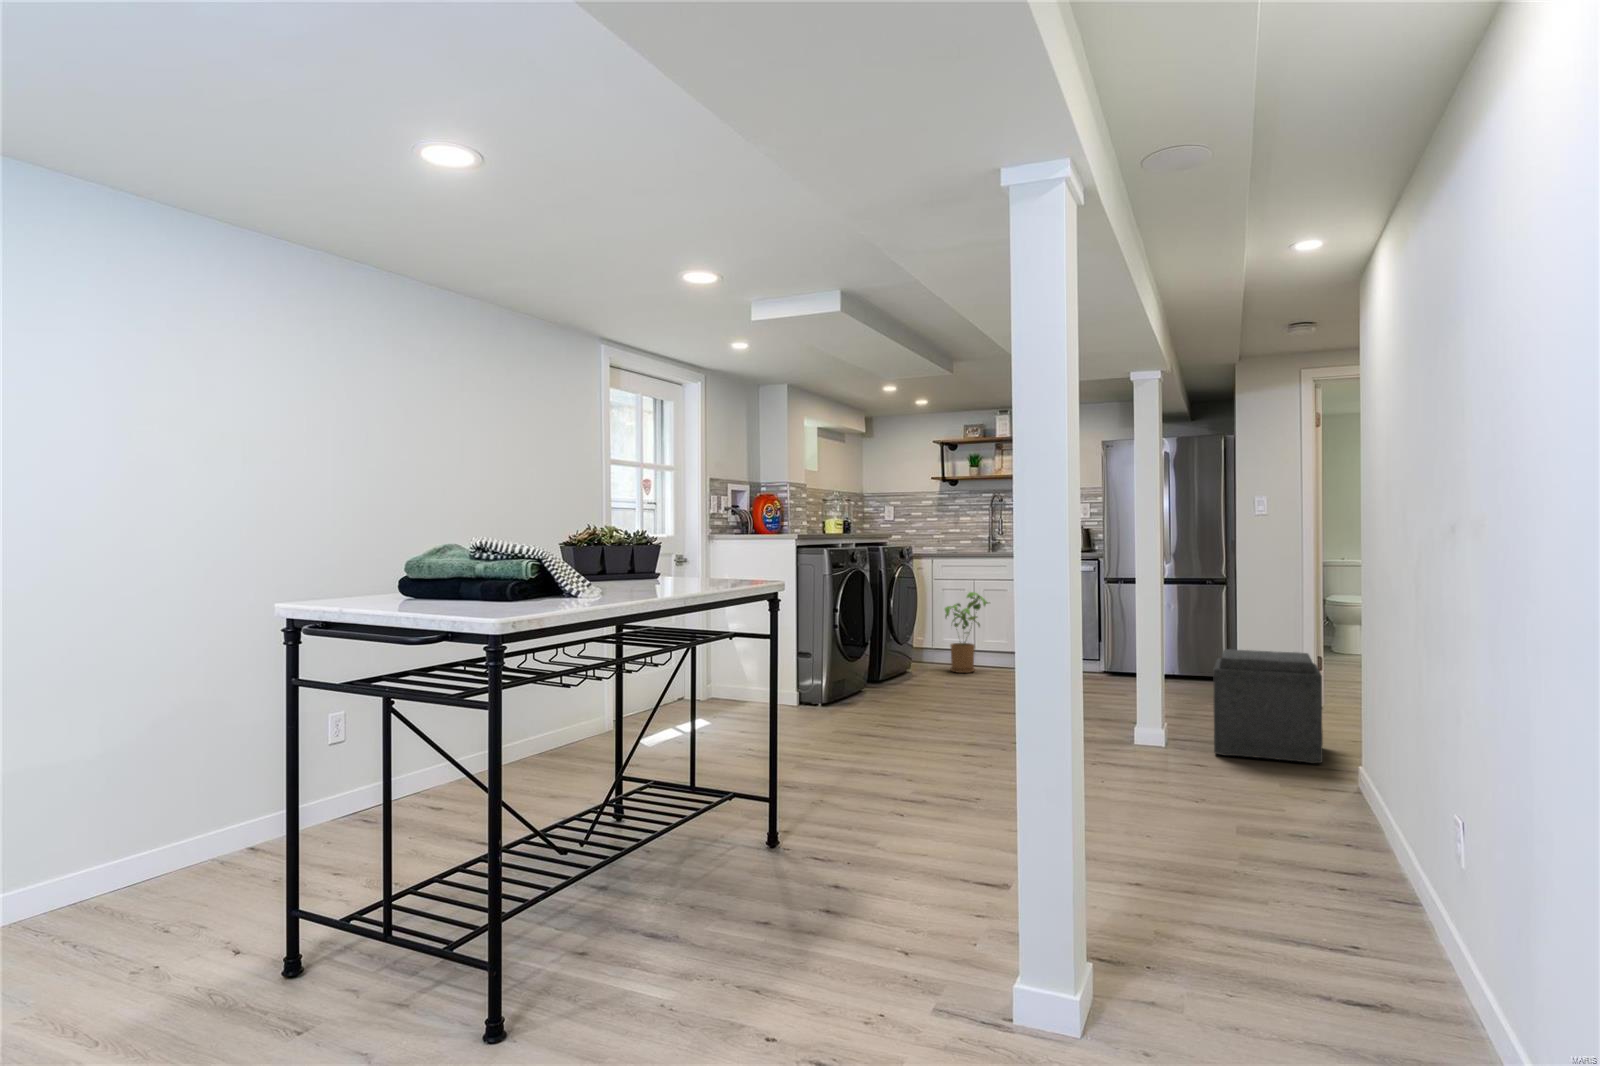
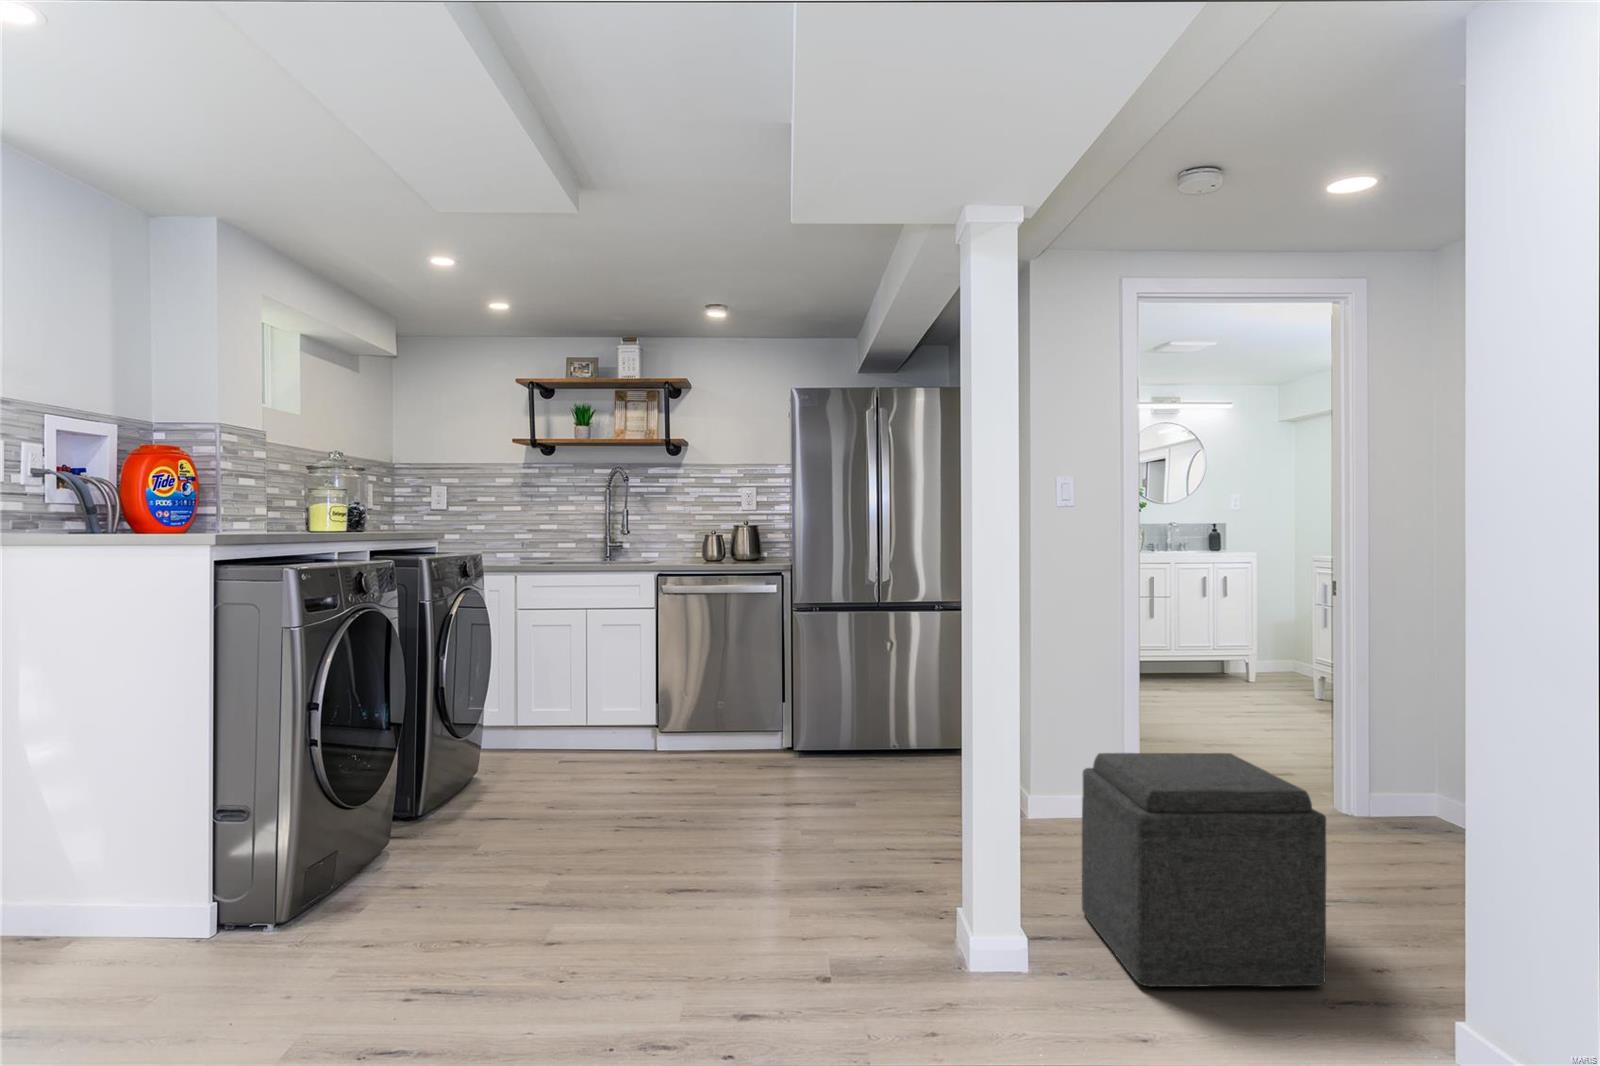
house plant: present [945,592,988,673] -> none [538,629,617,767]

